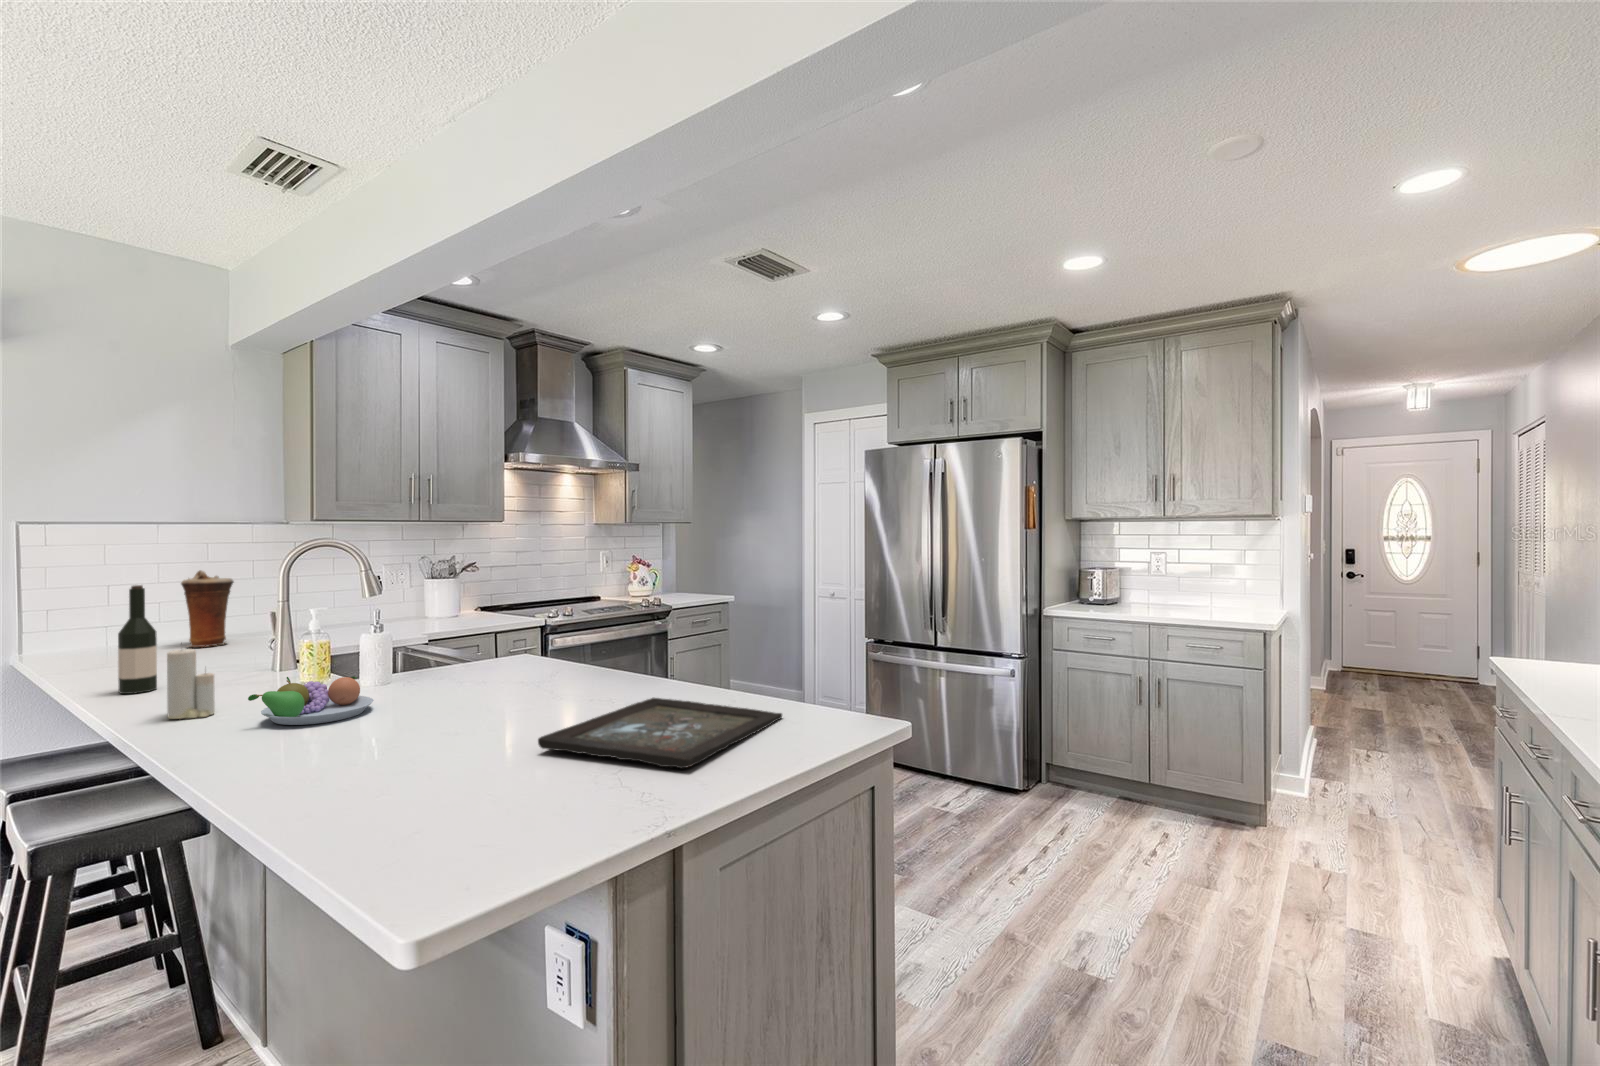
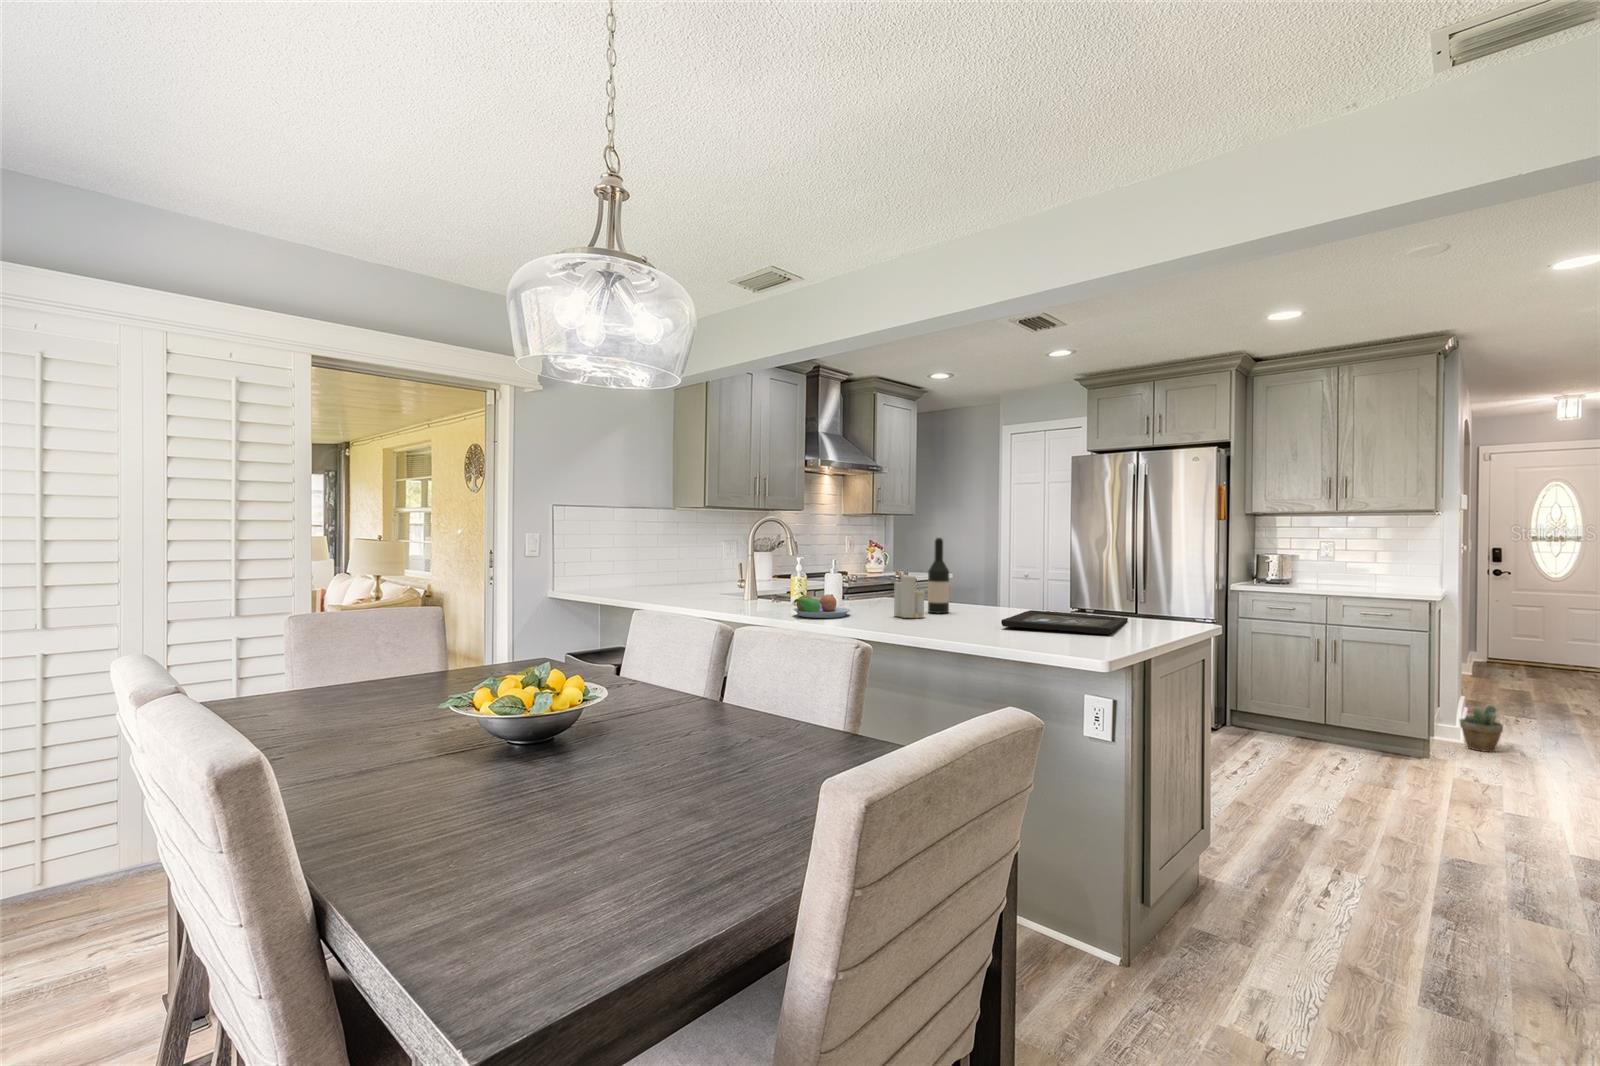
vase: present [181,570,234,647] -> none [627,537,656,589]
wine bottle: present [118,585,157,694] -> present [928,538,949,613]
candle: present [167,649,215,719] -> present [894,575,924,618]
potted plant: none [1300,751,1348,810] -> present [1460,705,1503,752]

